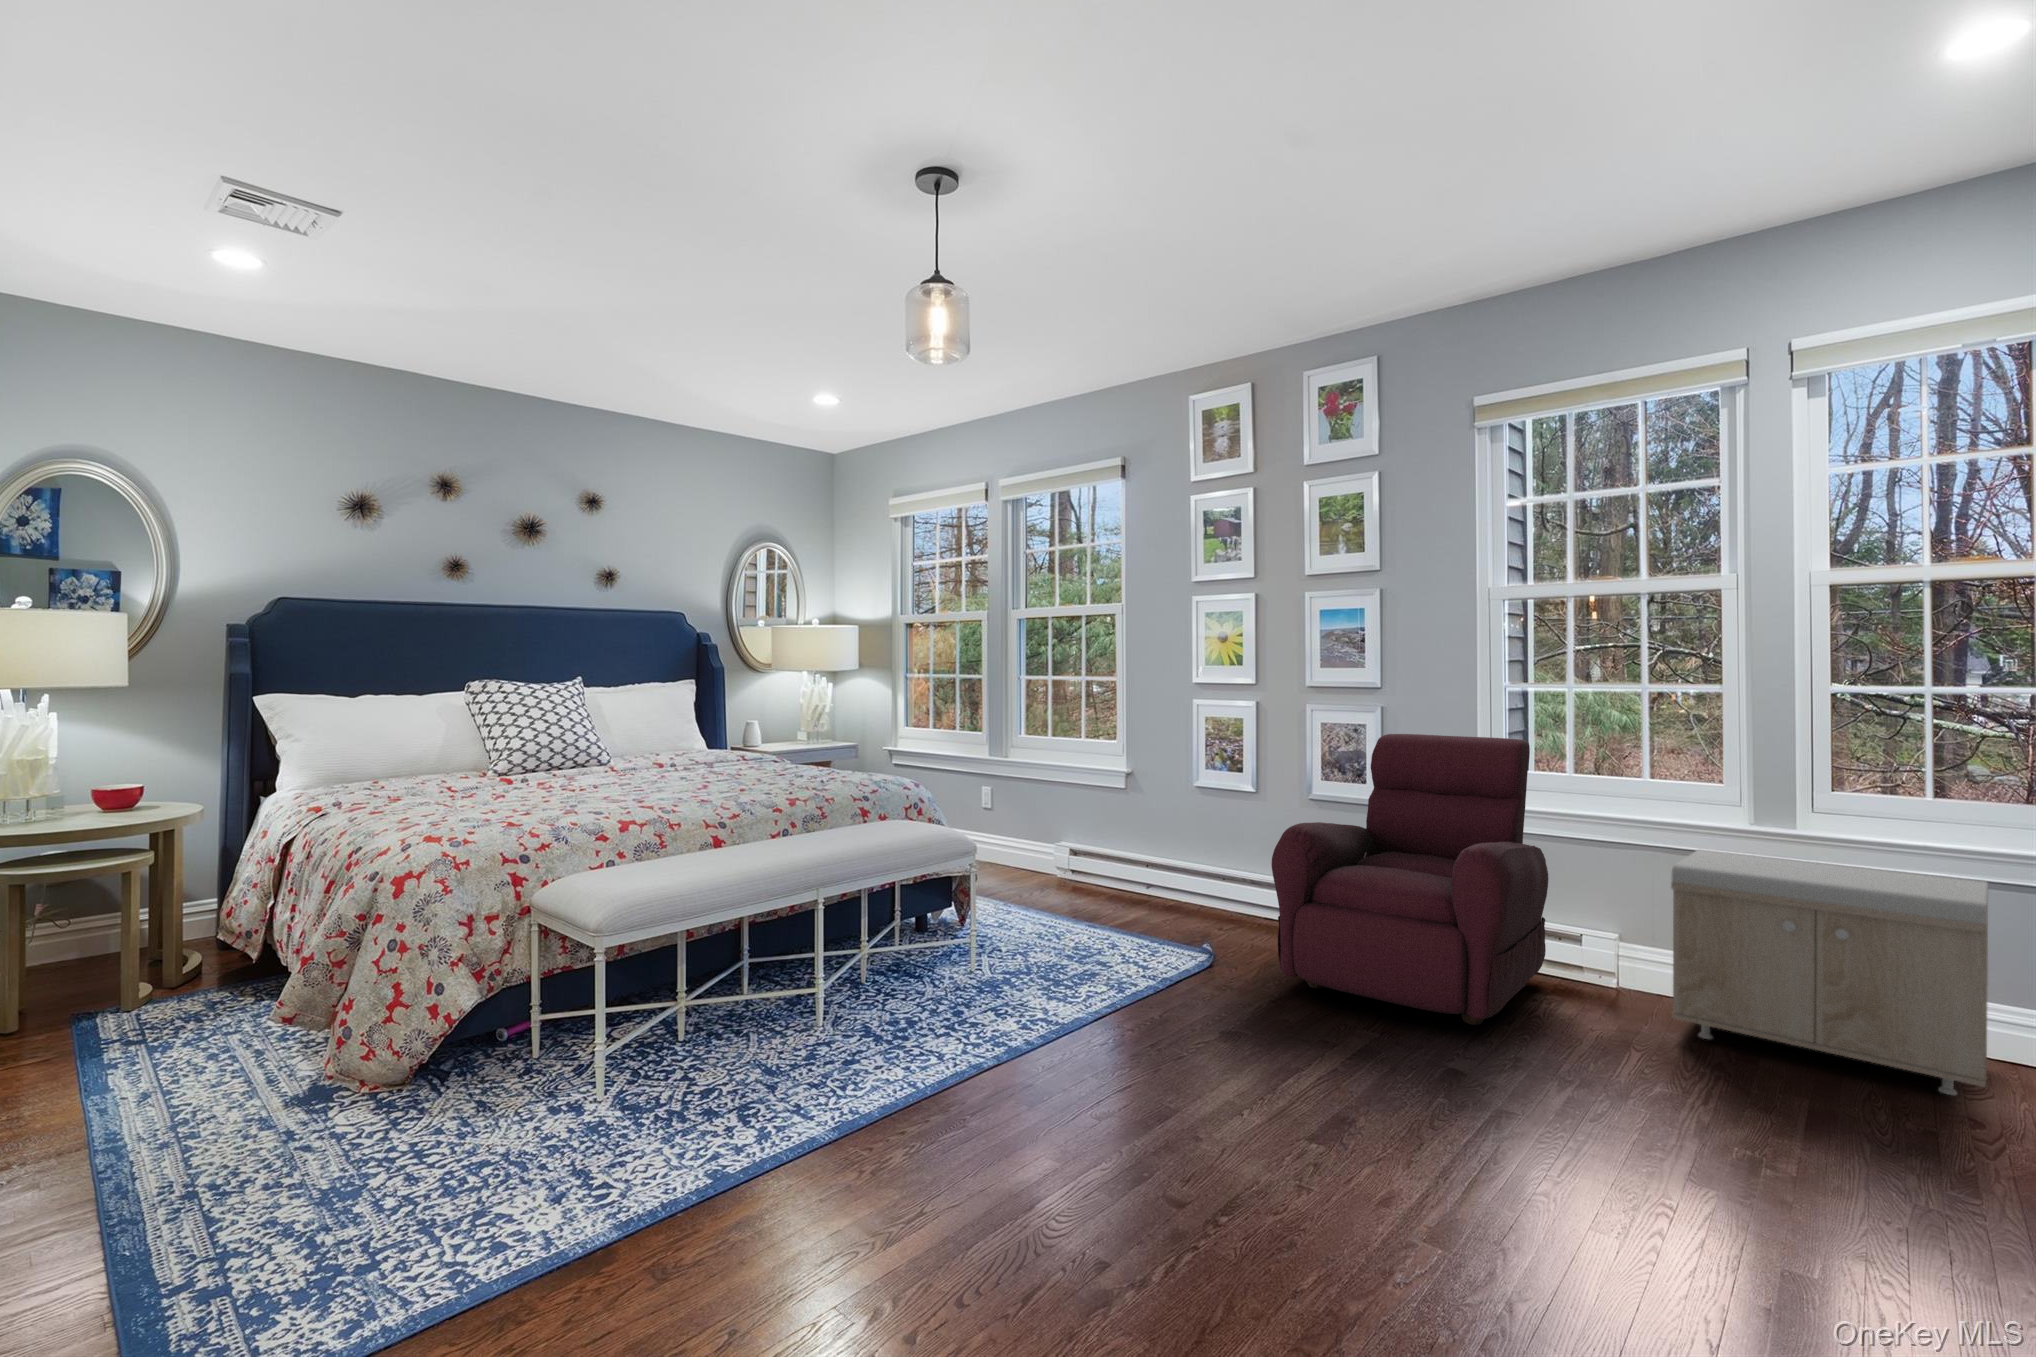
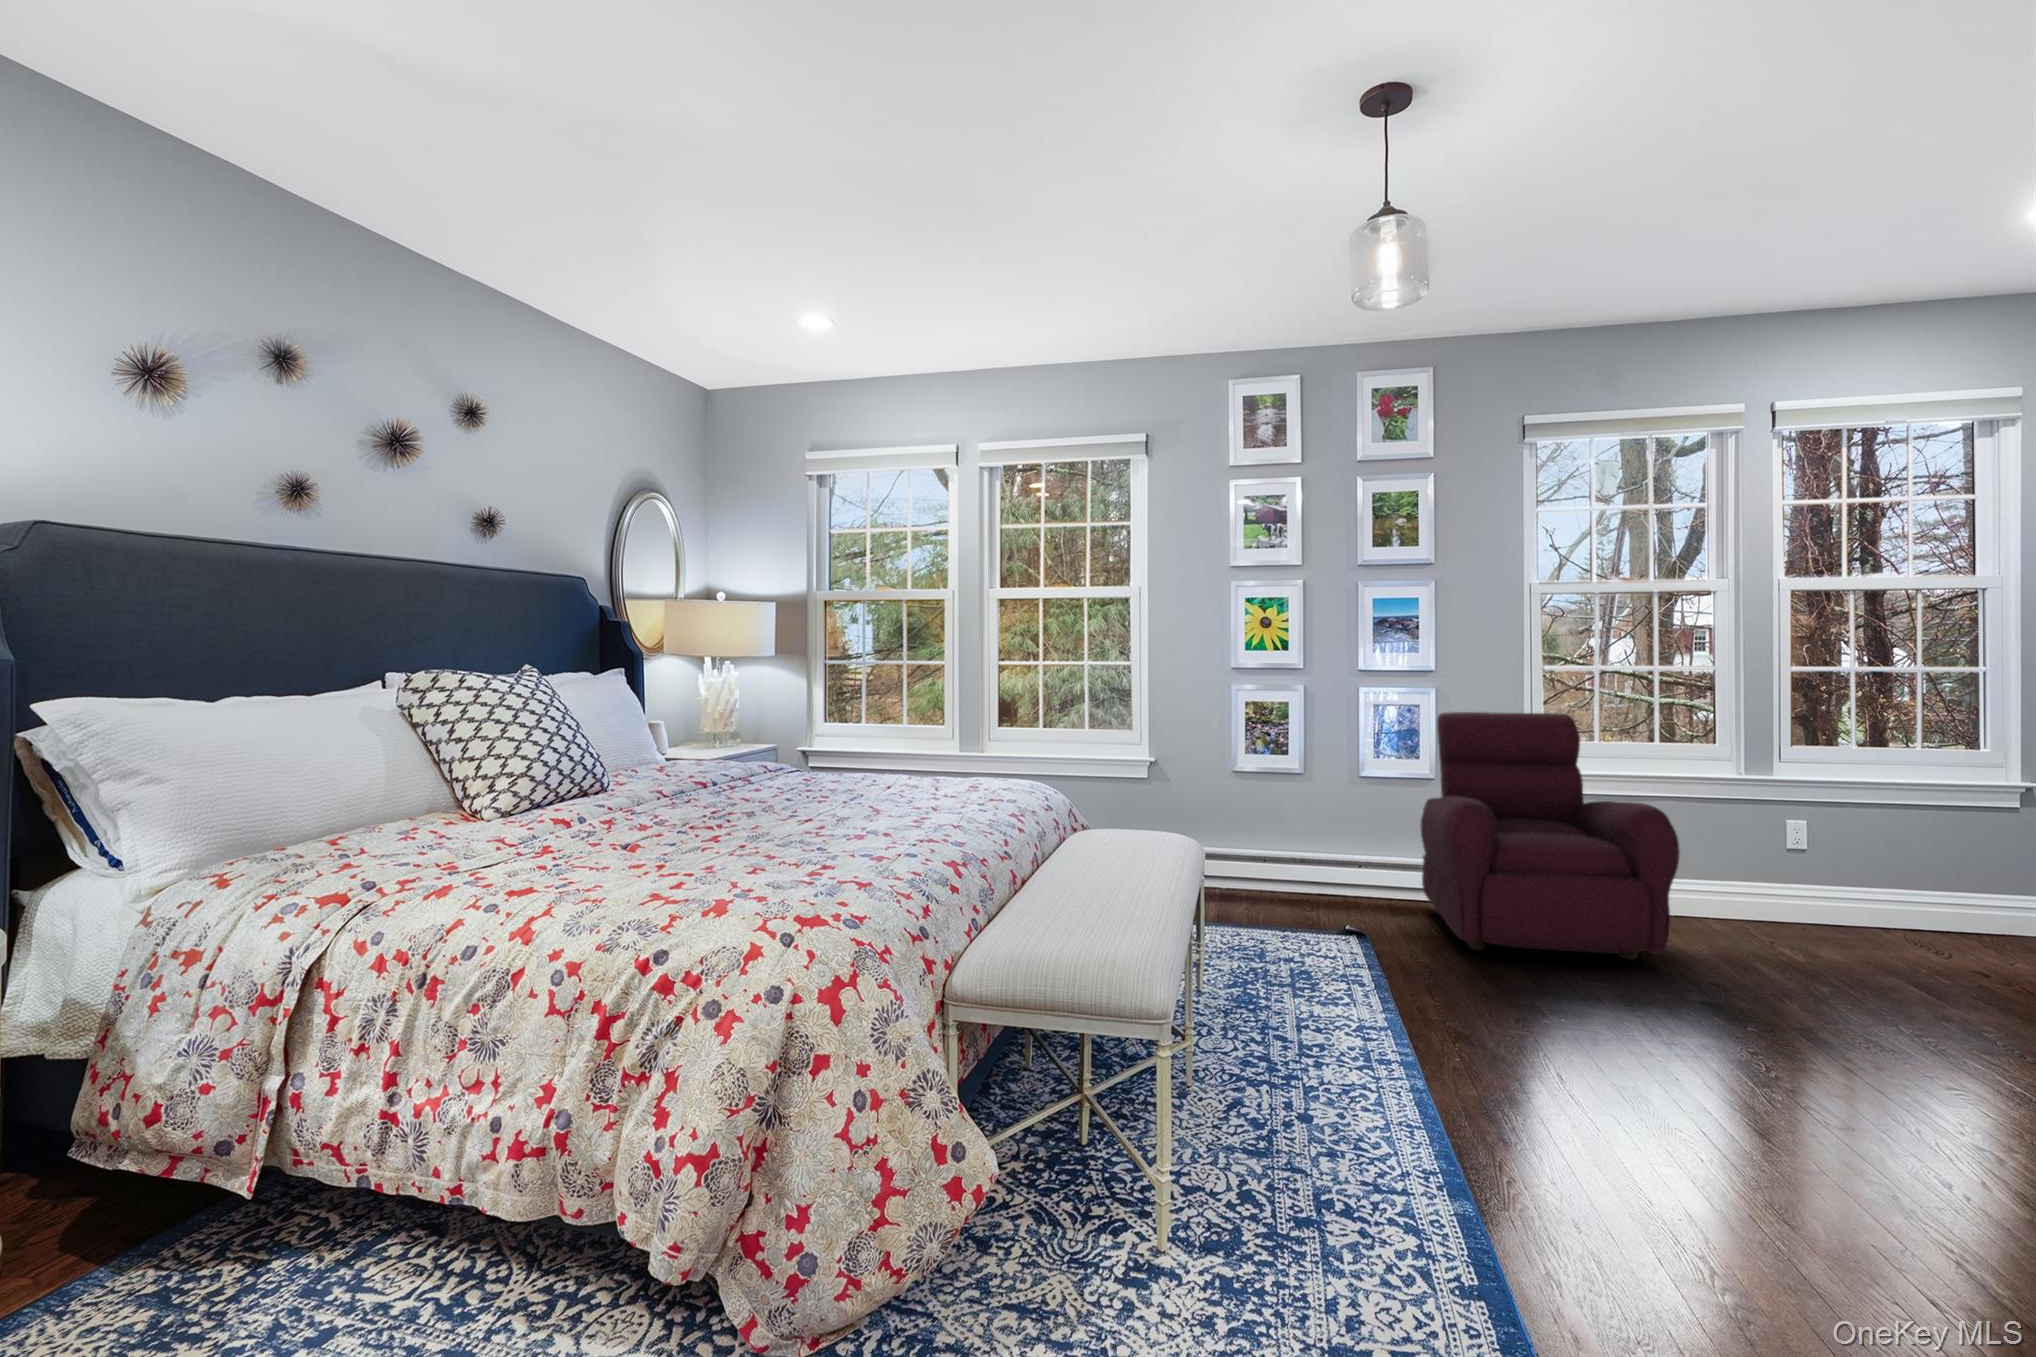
storage bench: present [1671,850,1988,1095] -> none [1702,795,1964,954]

